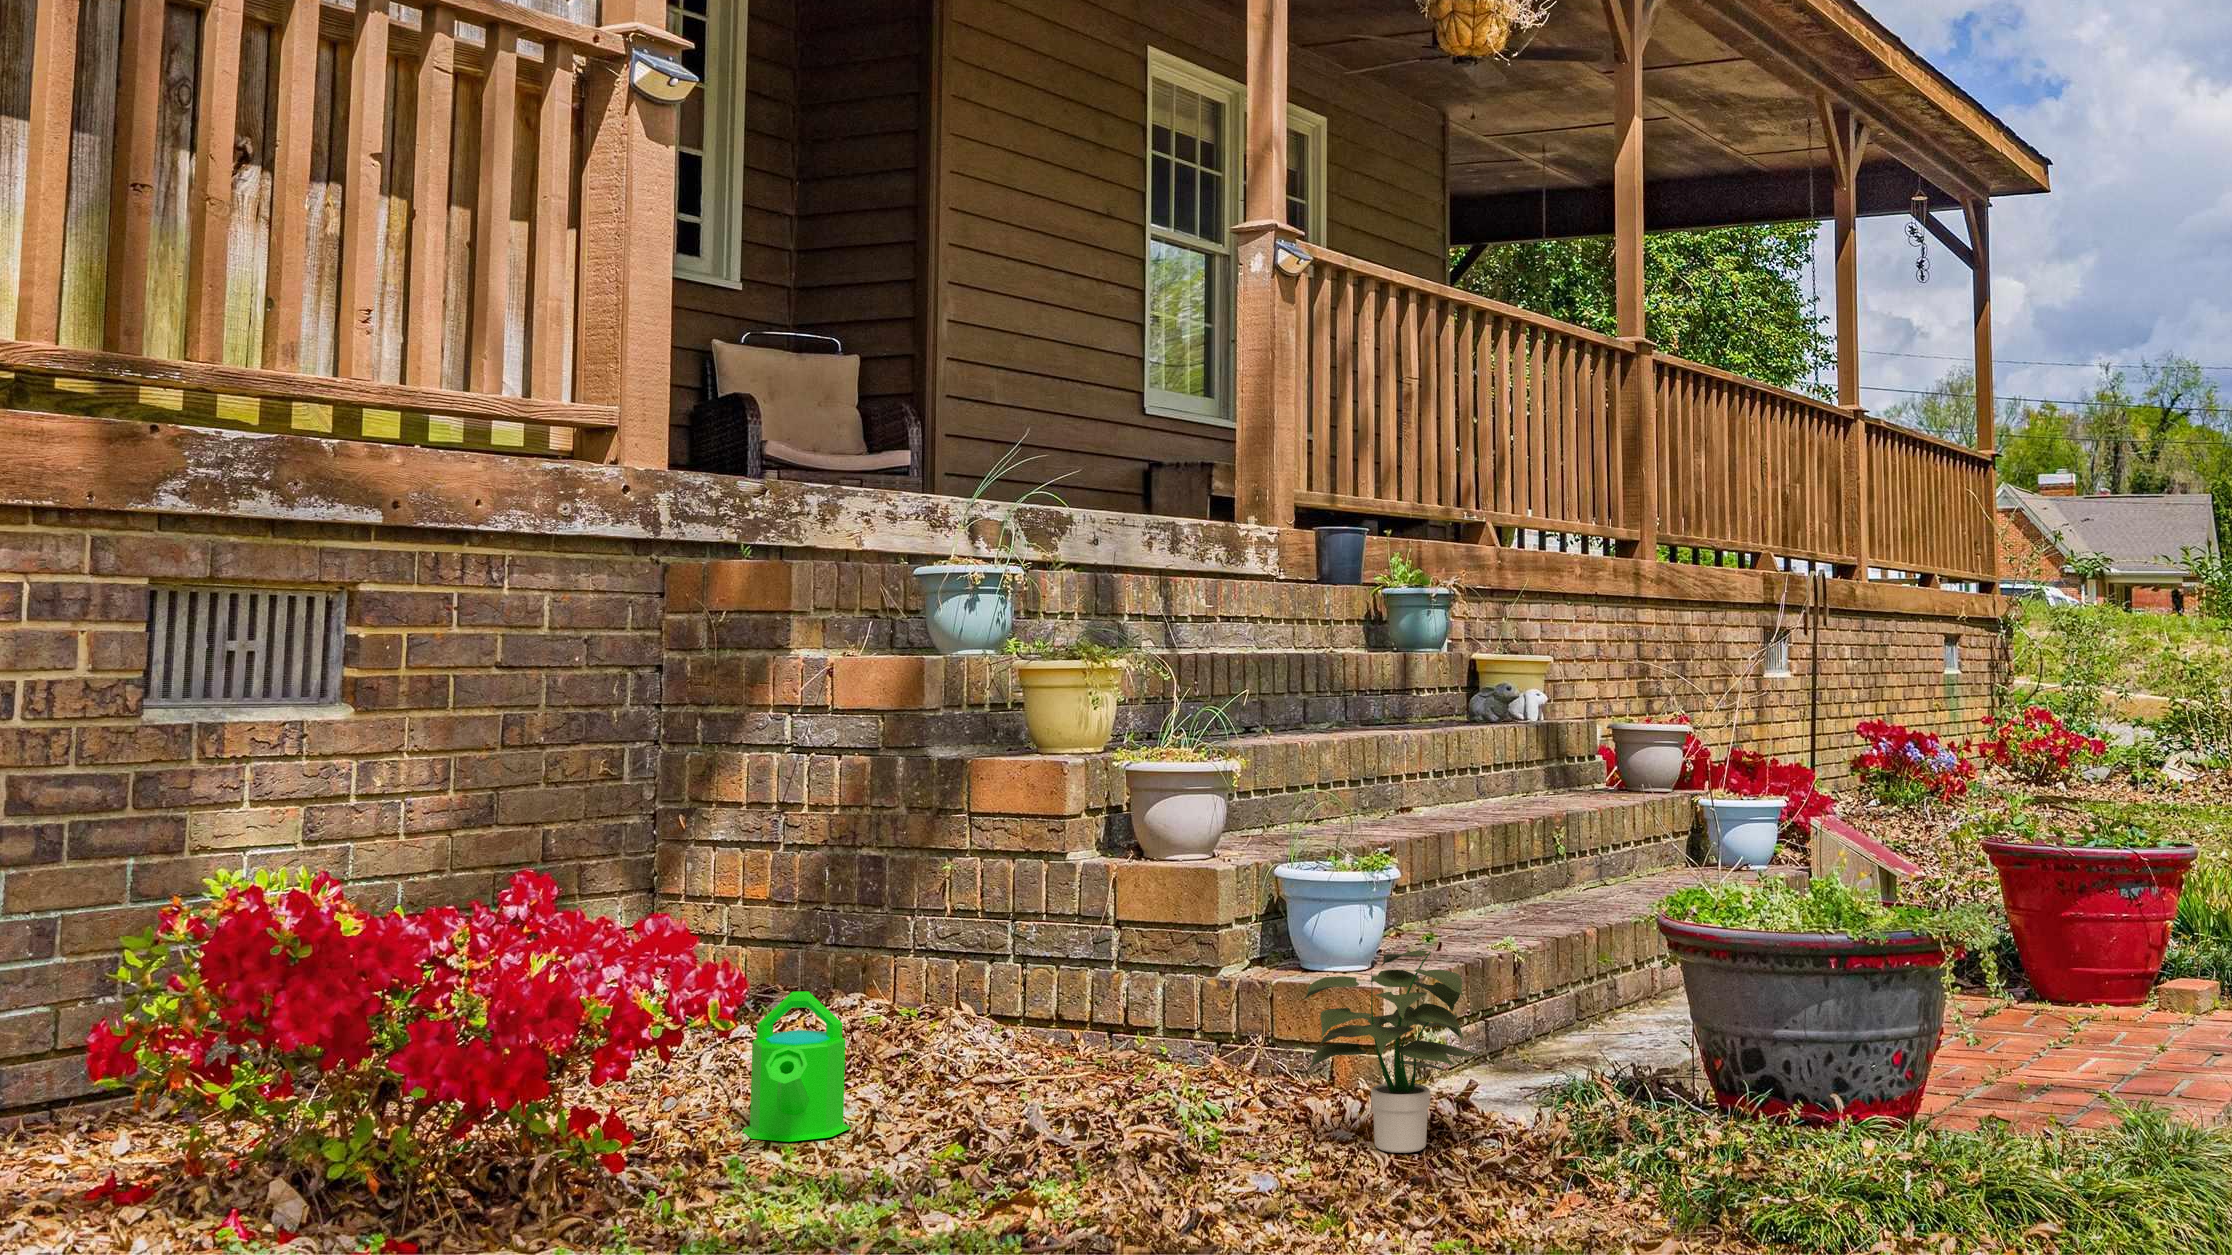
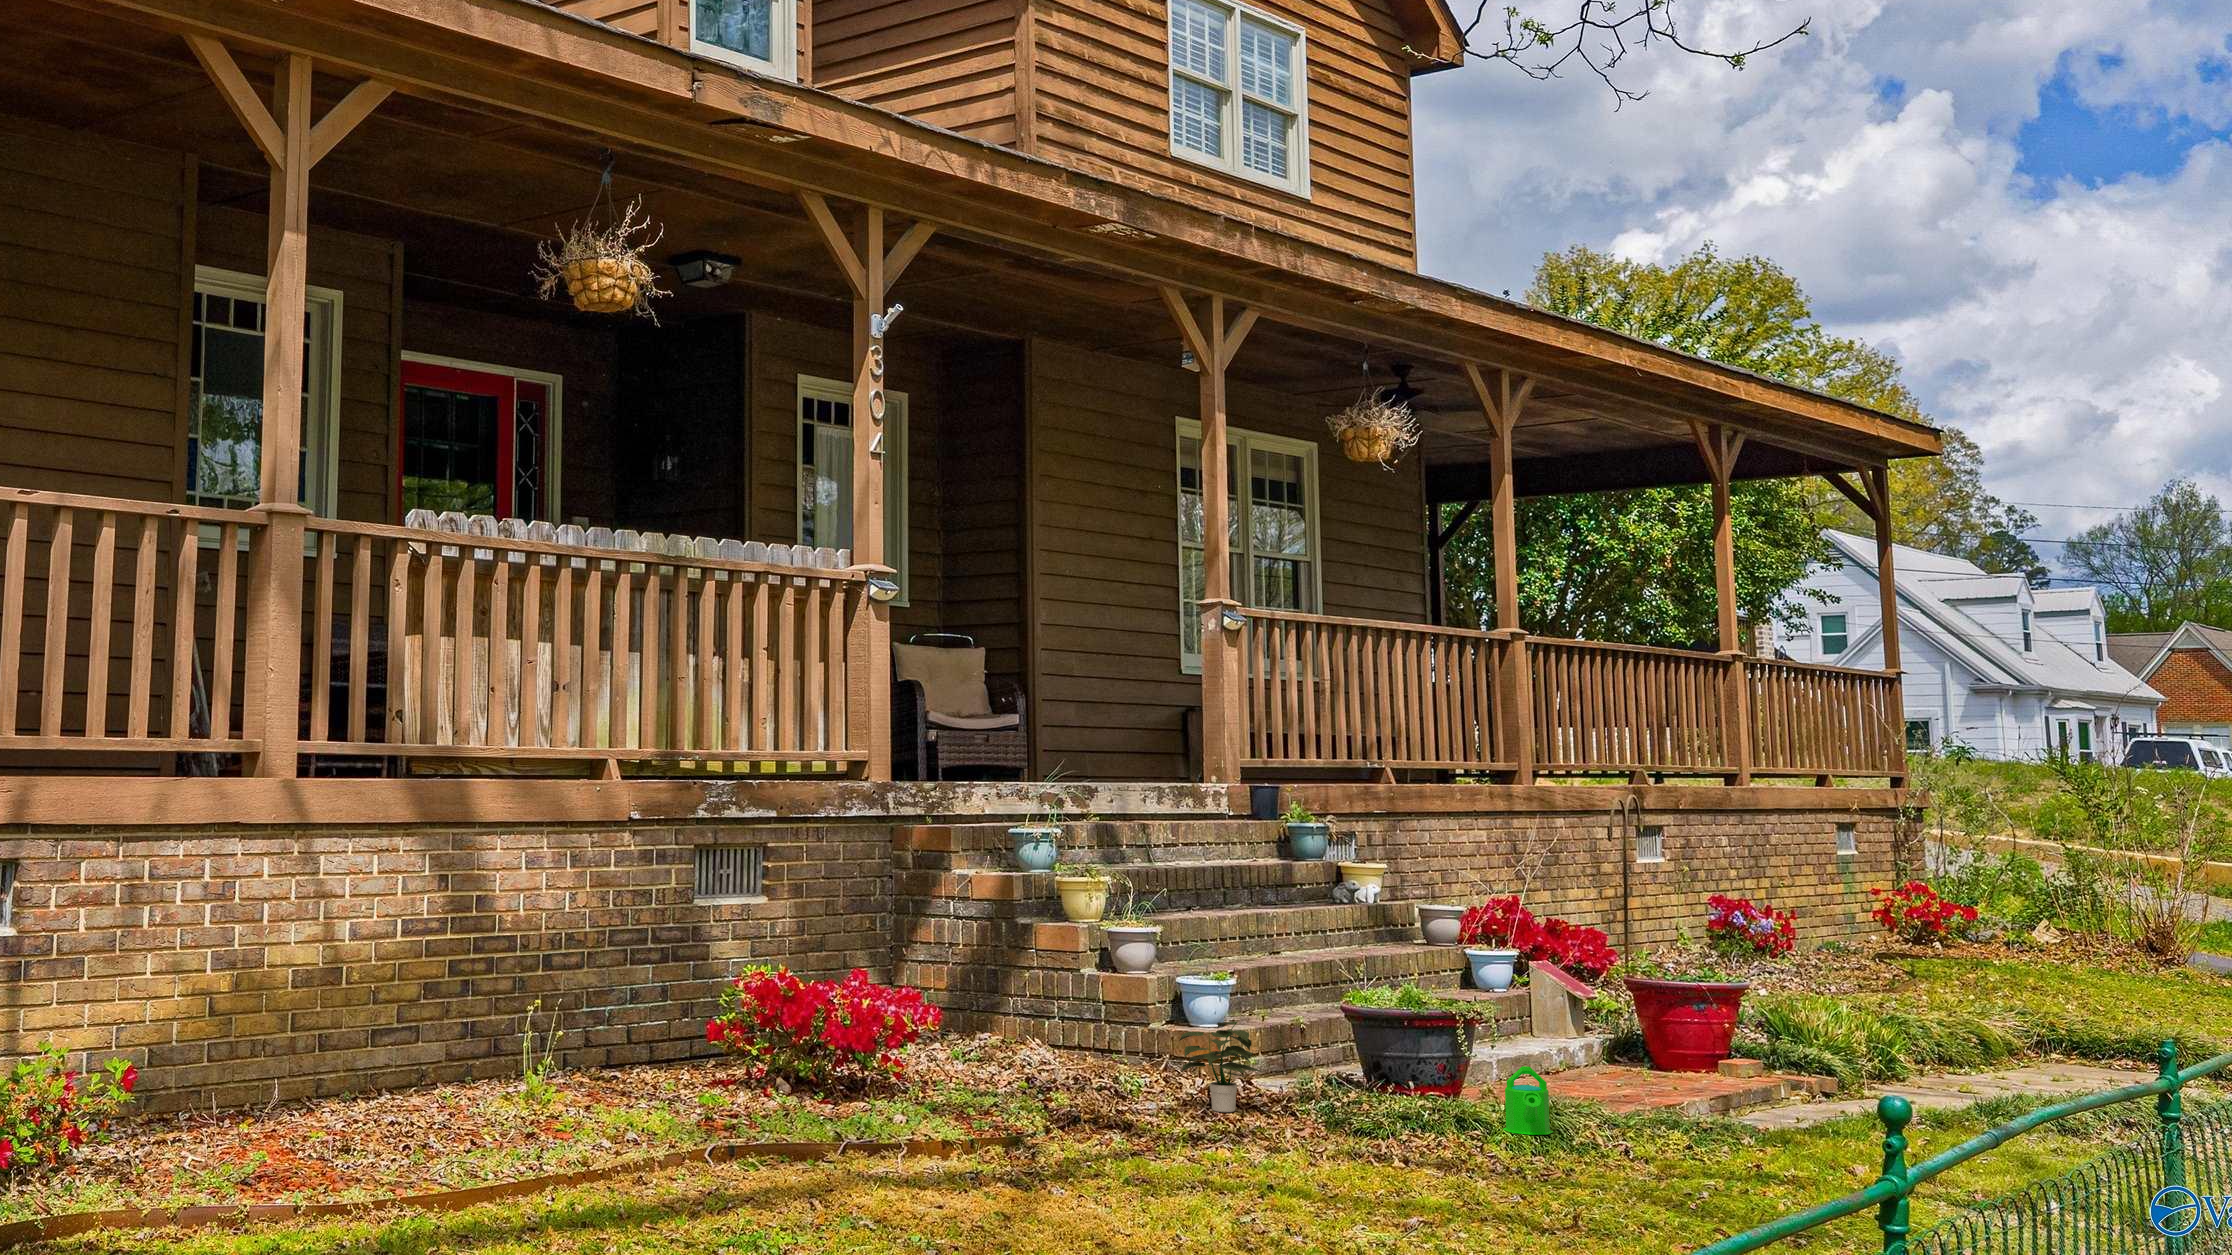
watering can: present [742,991,851,1142] -> present [1503,1066,1553,1135]

